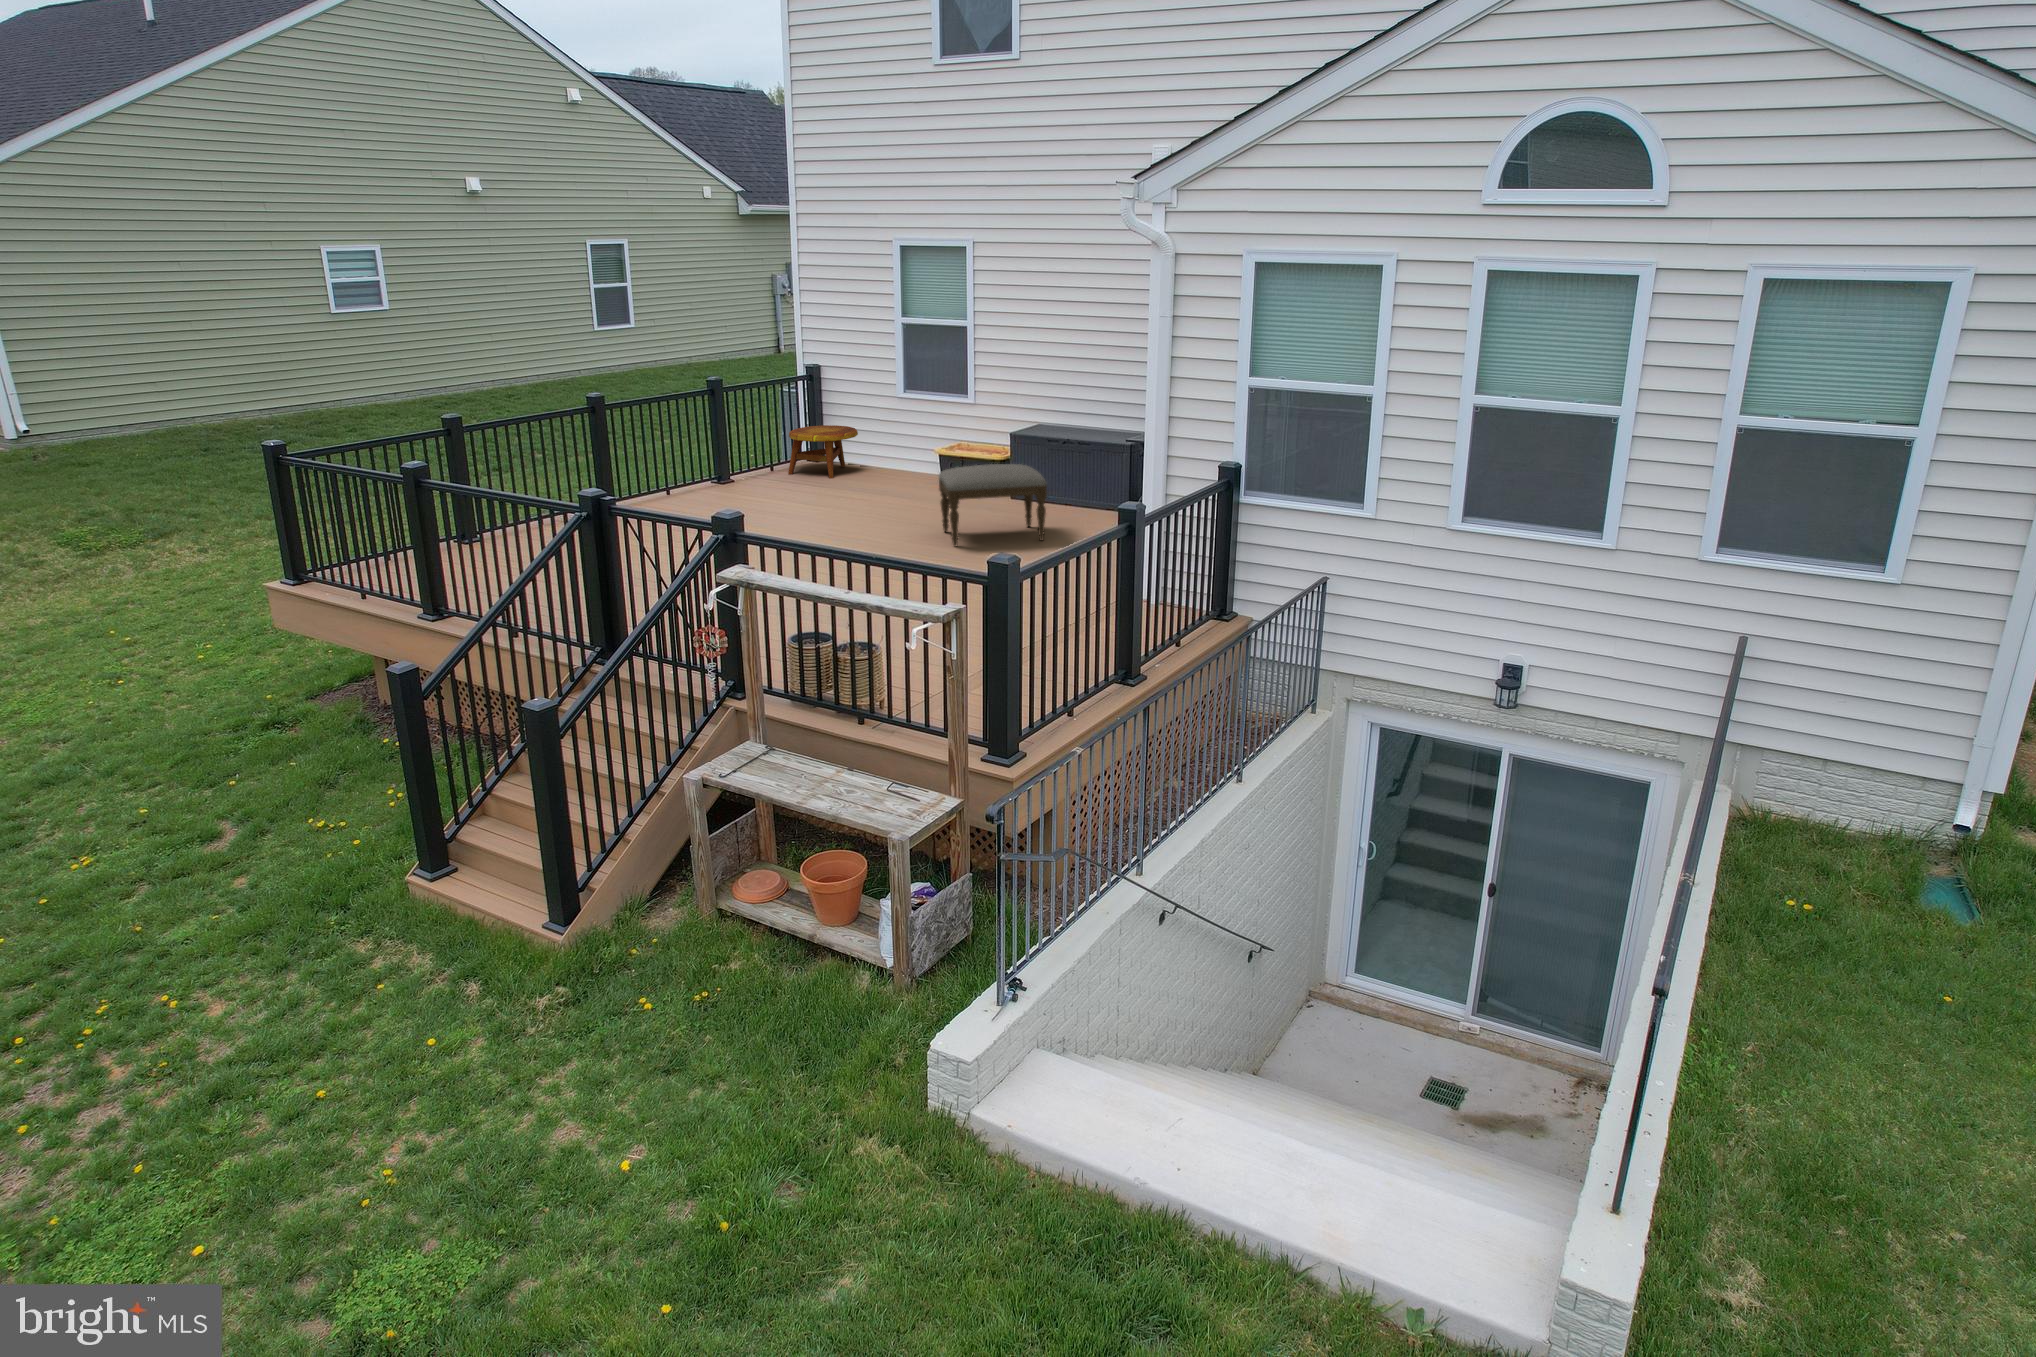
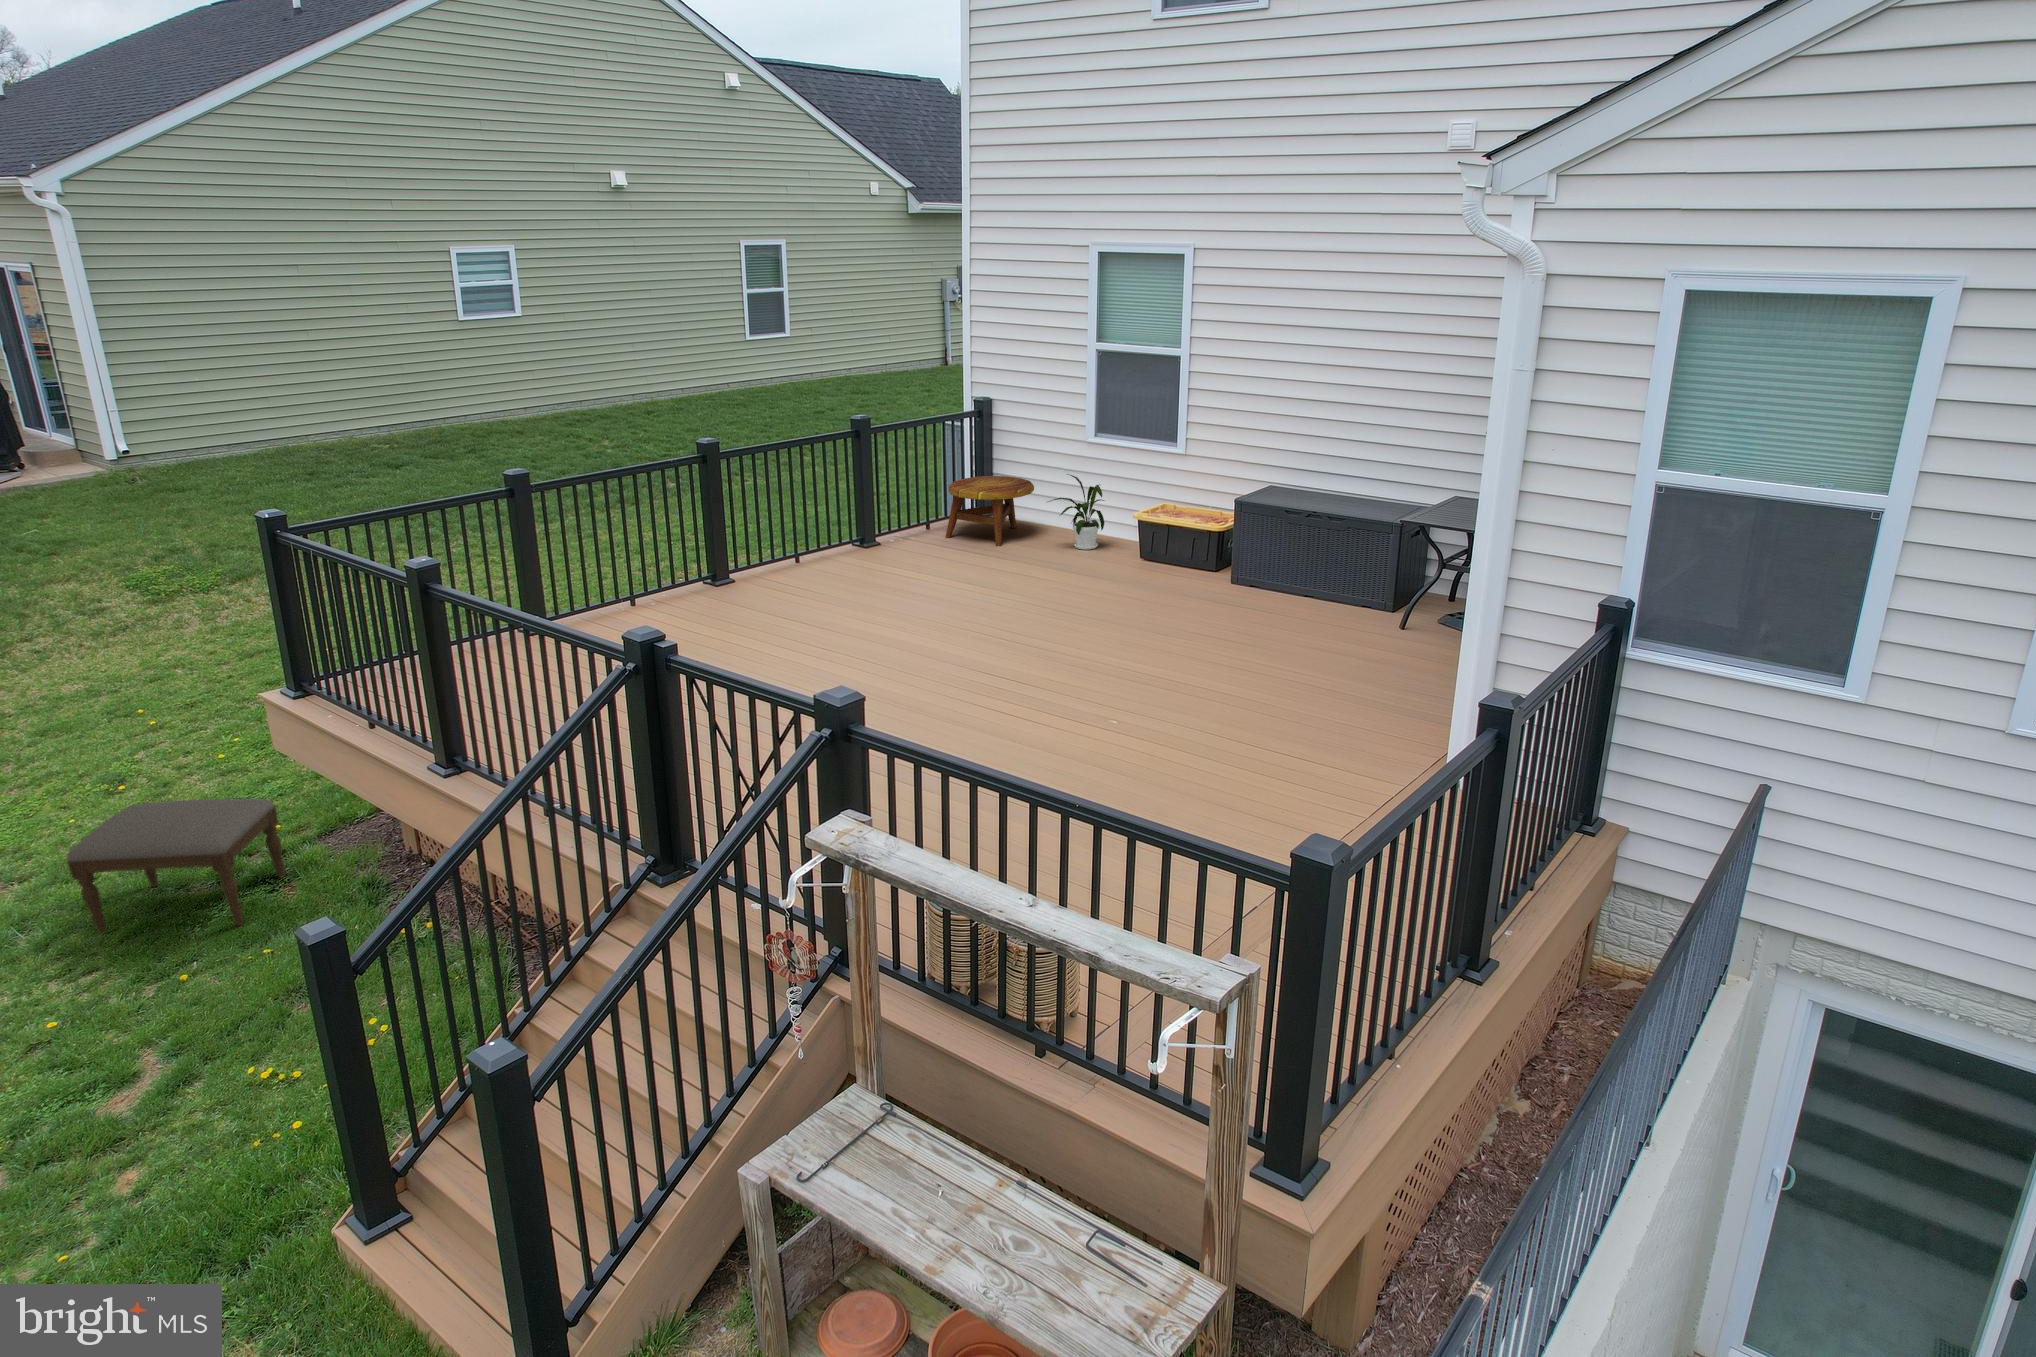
house plant: none [866,419,914,478] -> present [1049,474,1104,550]
ottoman: present [939,464,1047,546] -> present [67,799,286,934]

